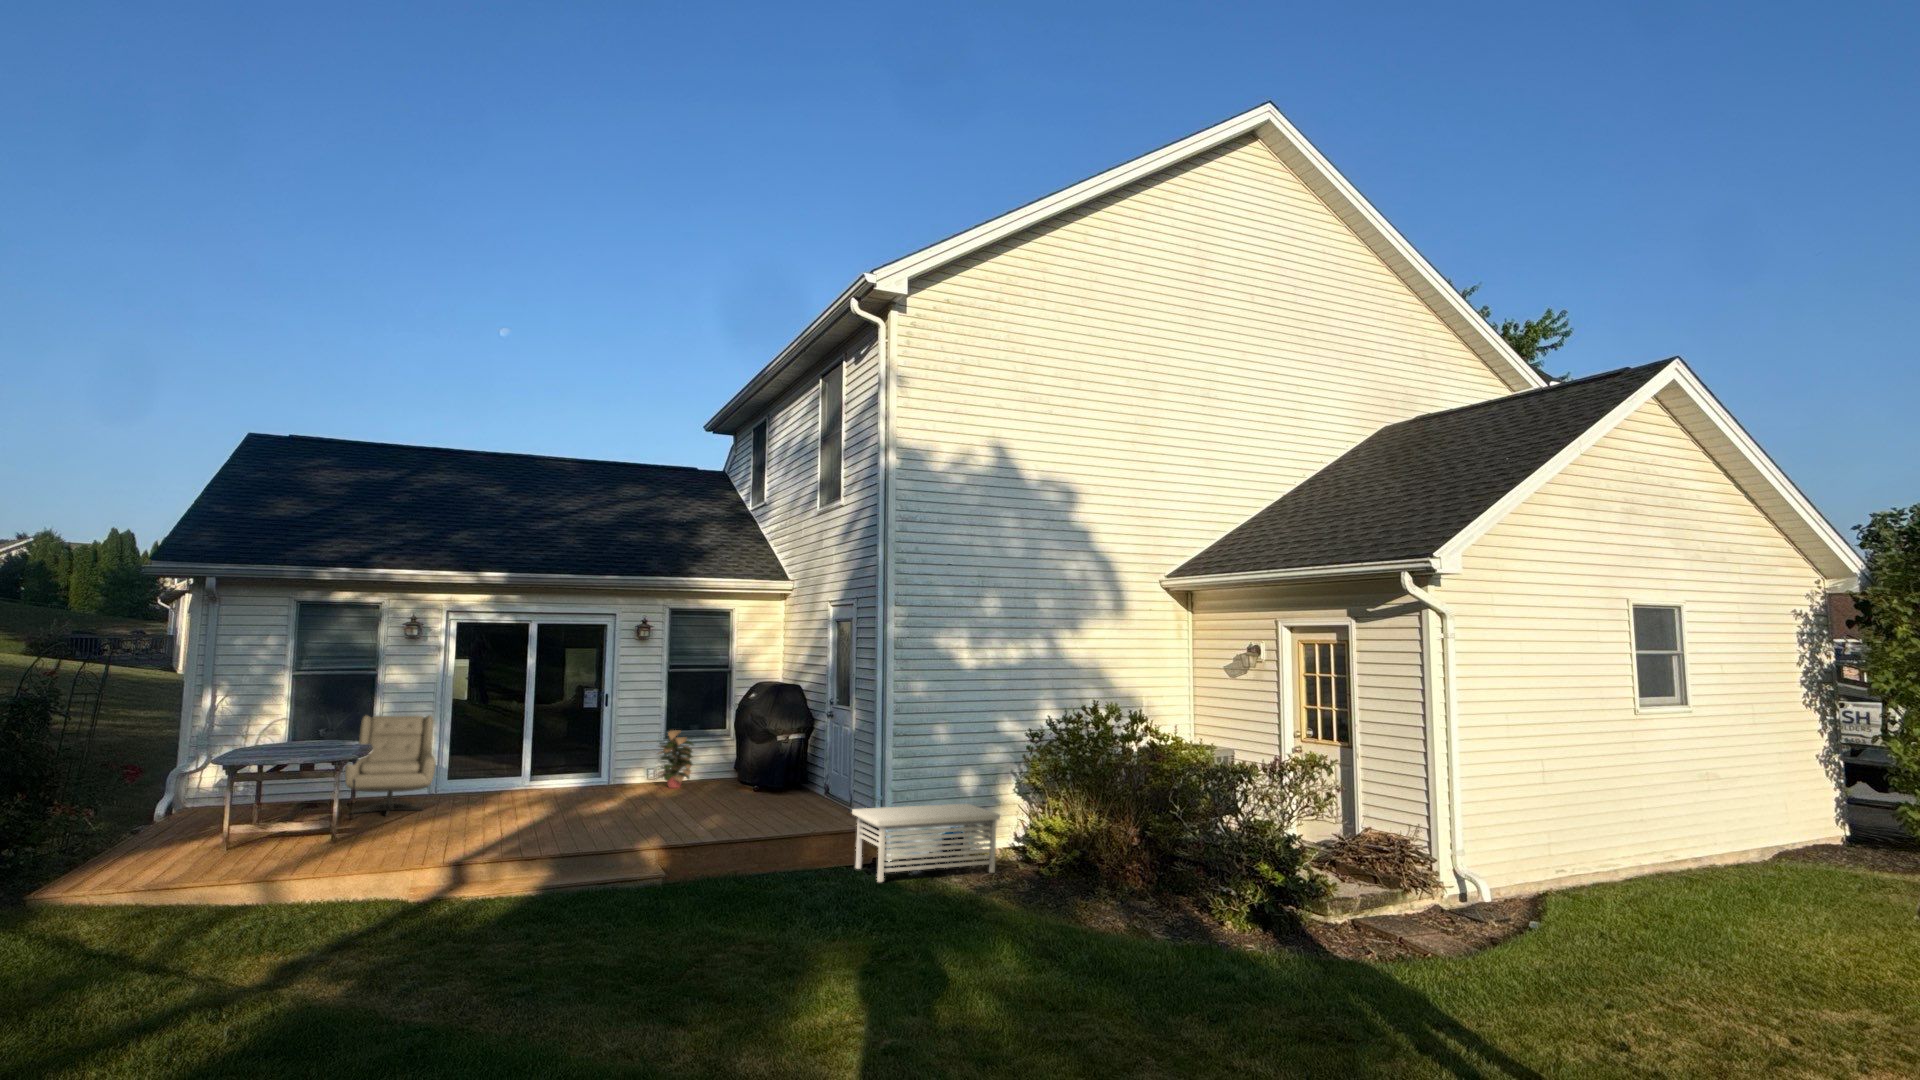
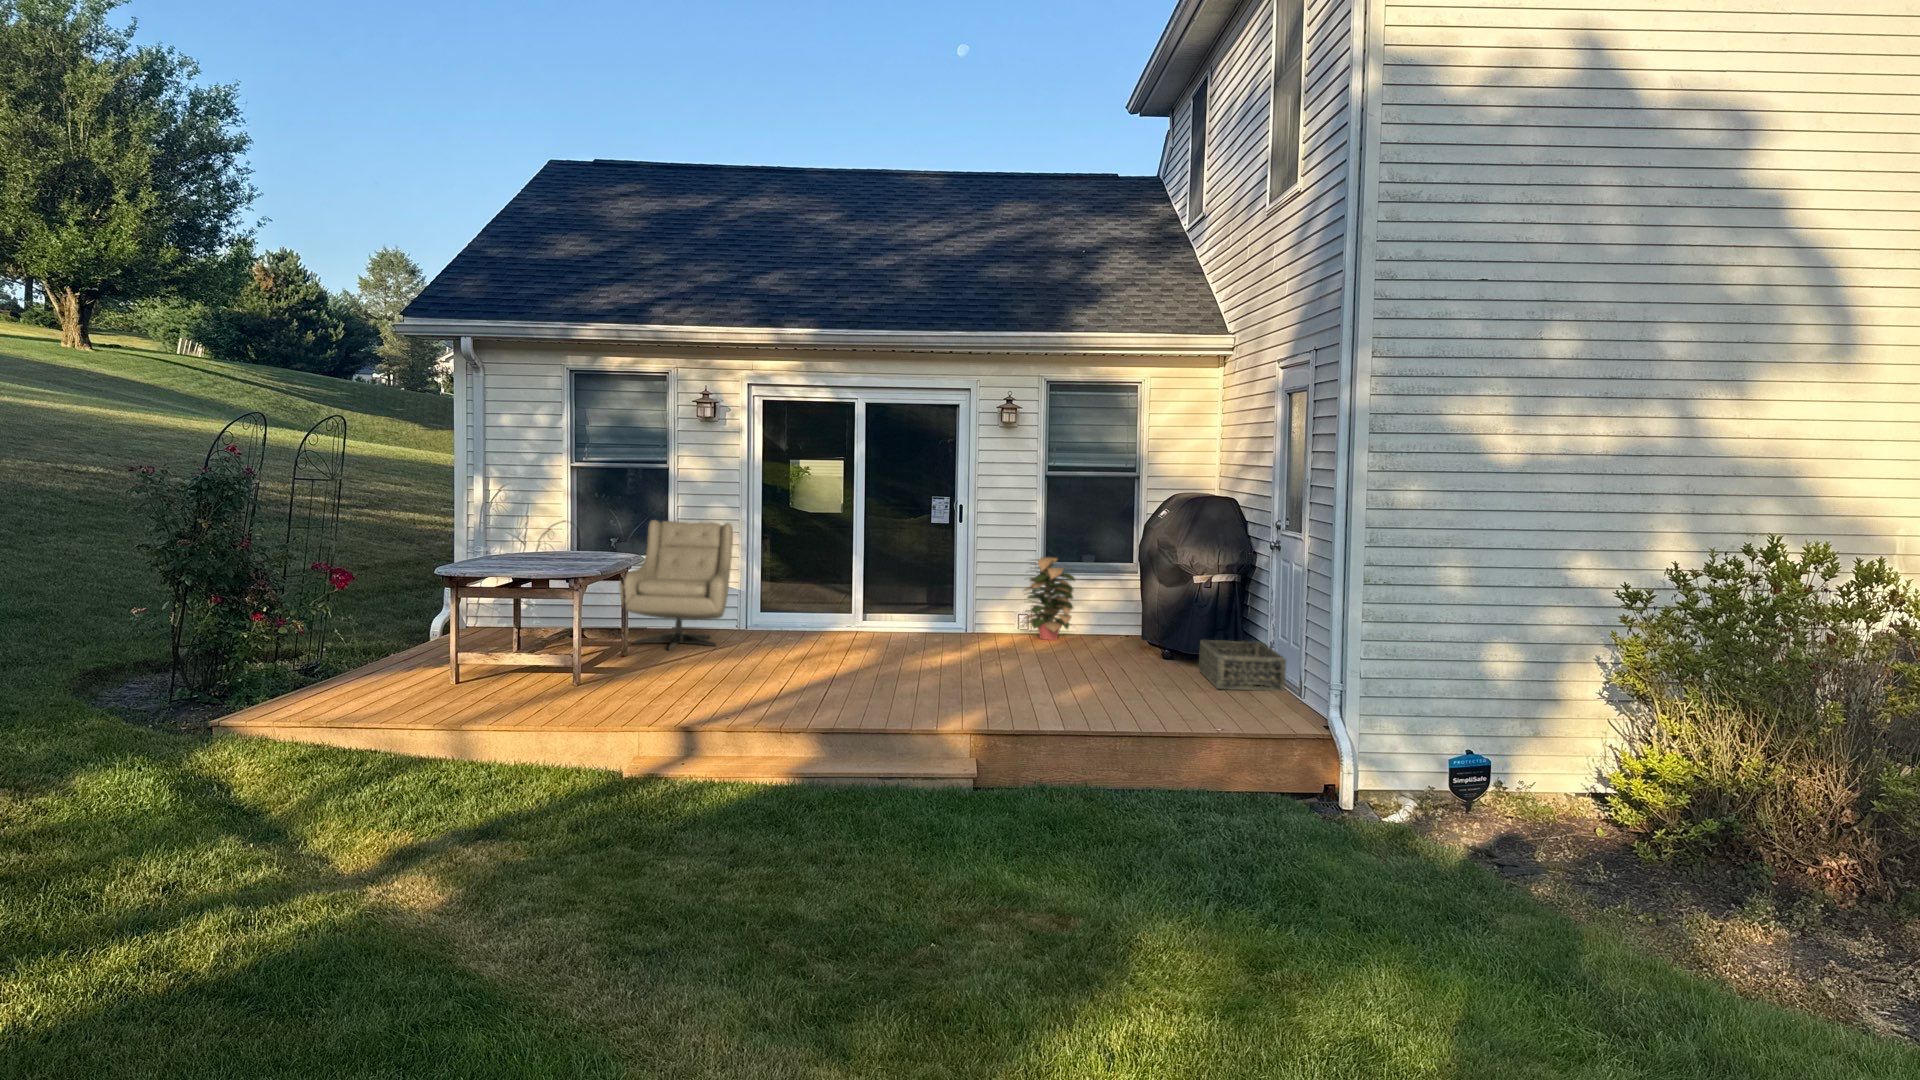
basket: none [787,778,845,809] -> present [1199,640,1286,691]
storage bench: present [852,804,1000,882] -> none [1279,700,1558,838]

